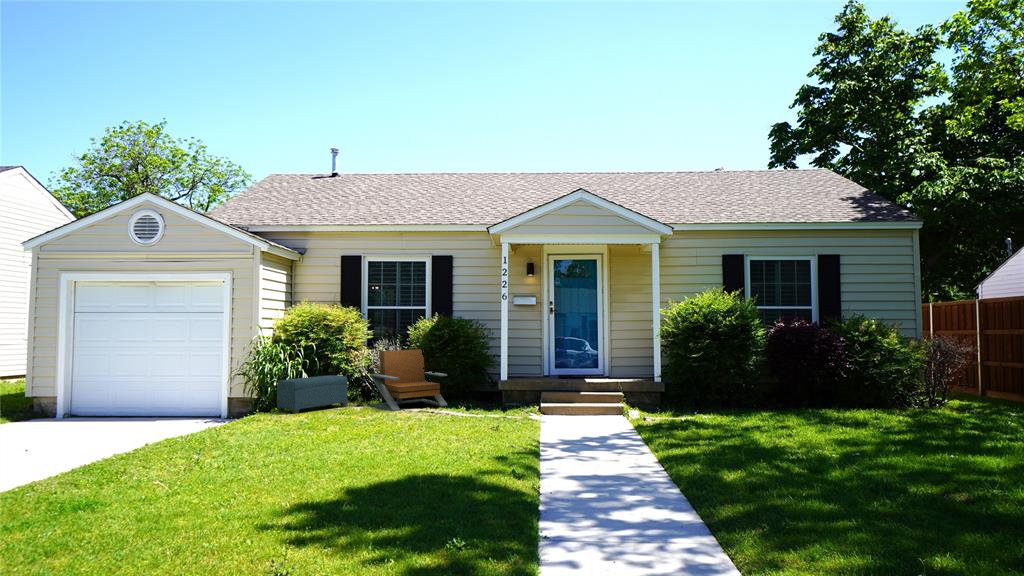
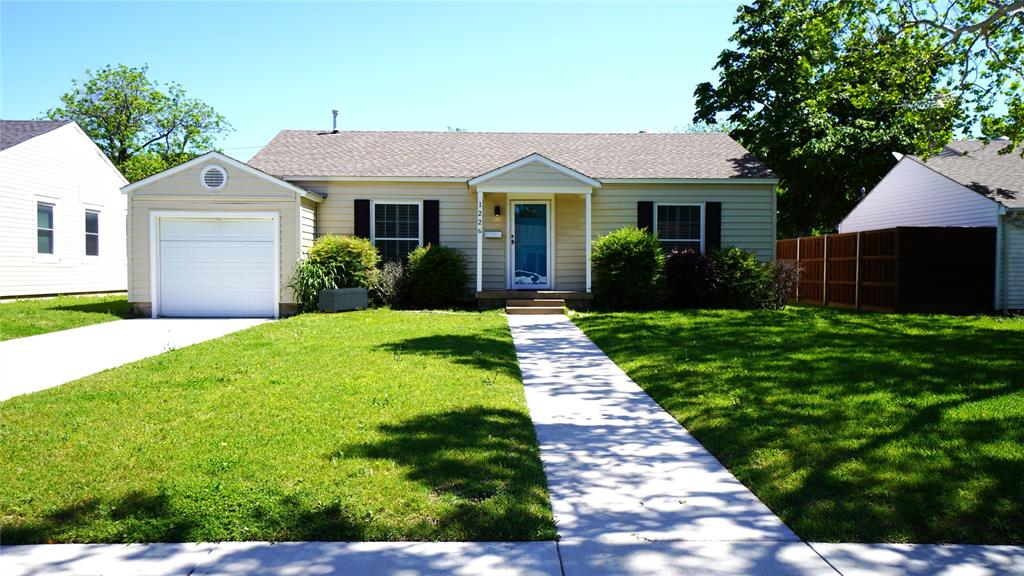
lounge chair: present [370,349,447,411] -> none [383,269,439,312]

